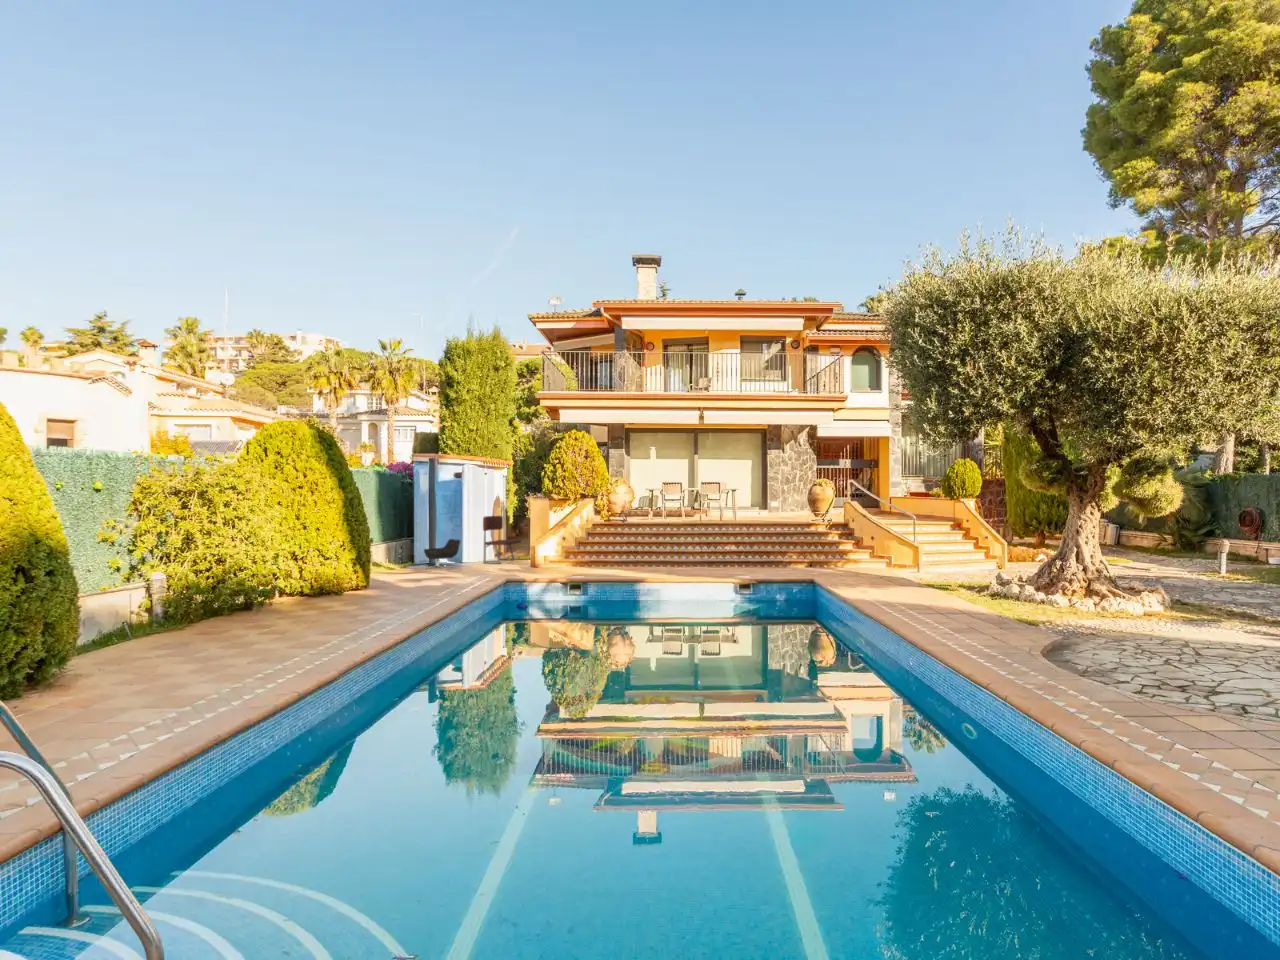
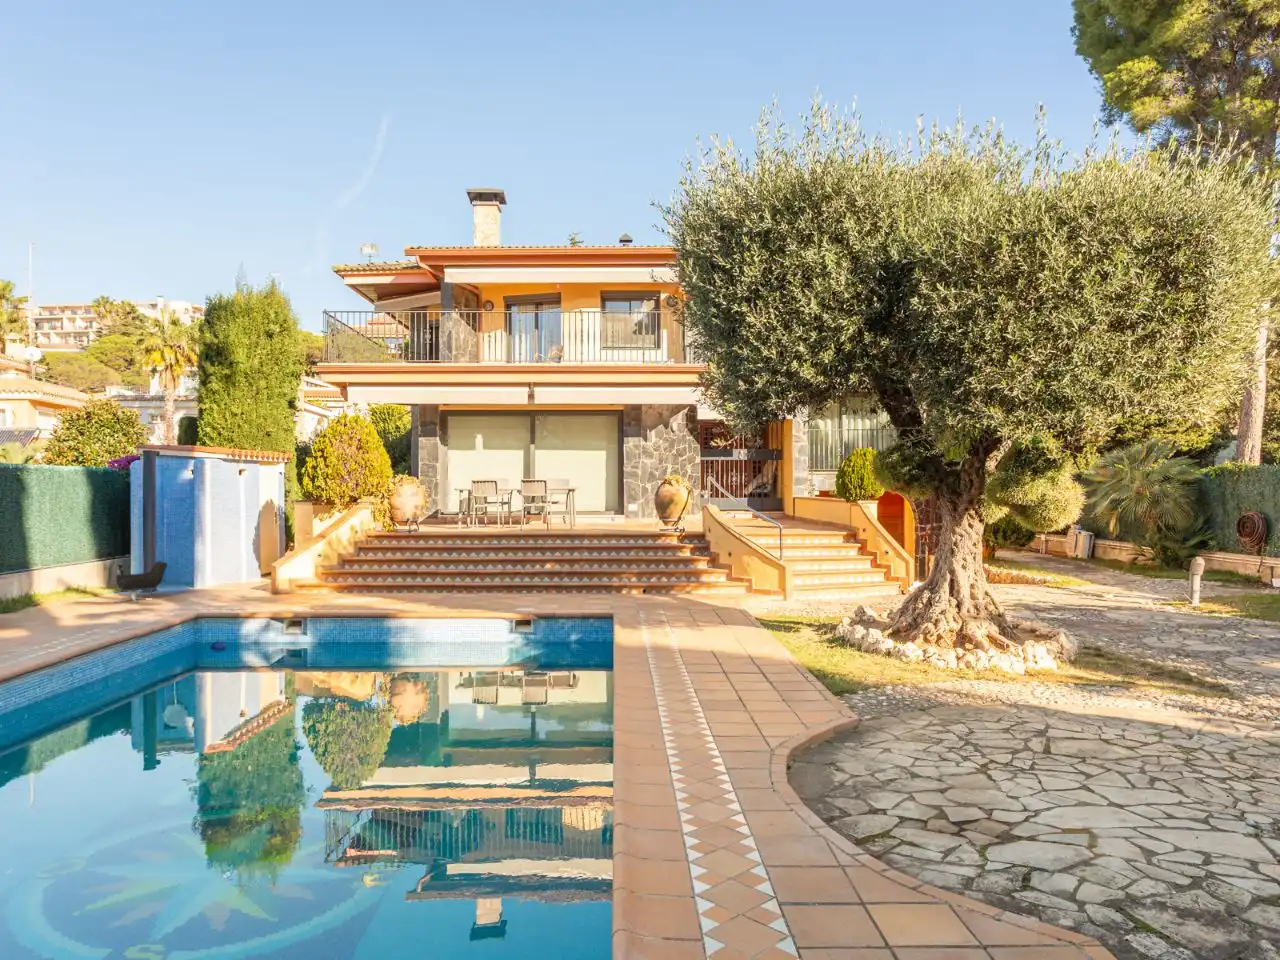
bench: present [483,516,521,564] -> none [208,527,271,593]

